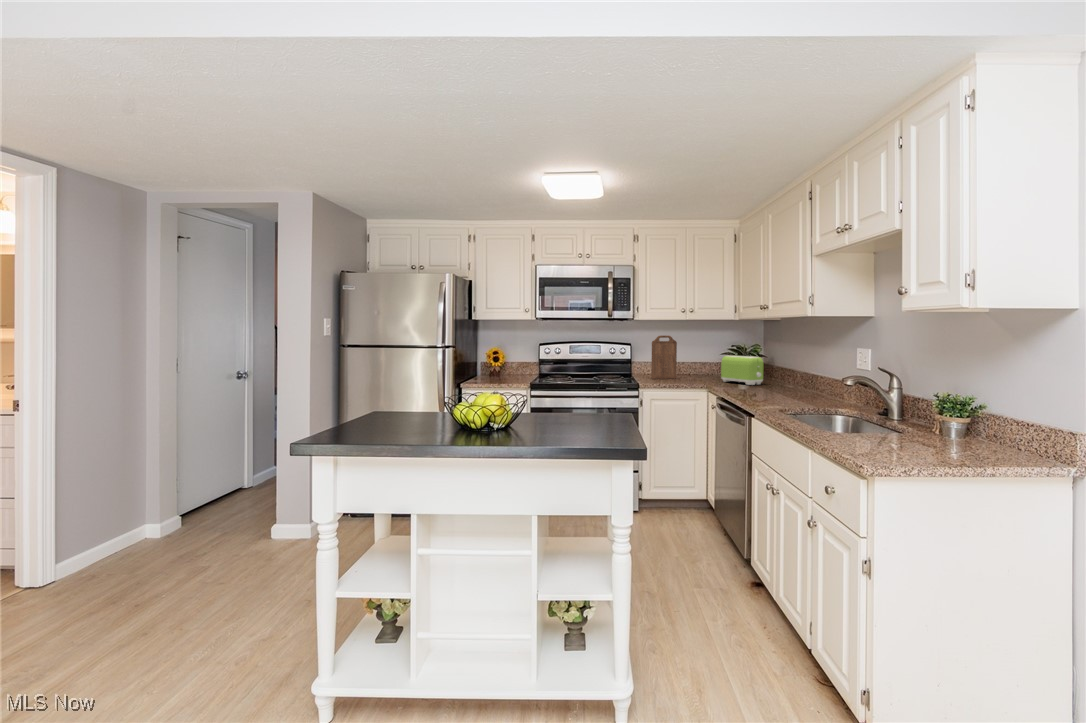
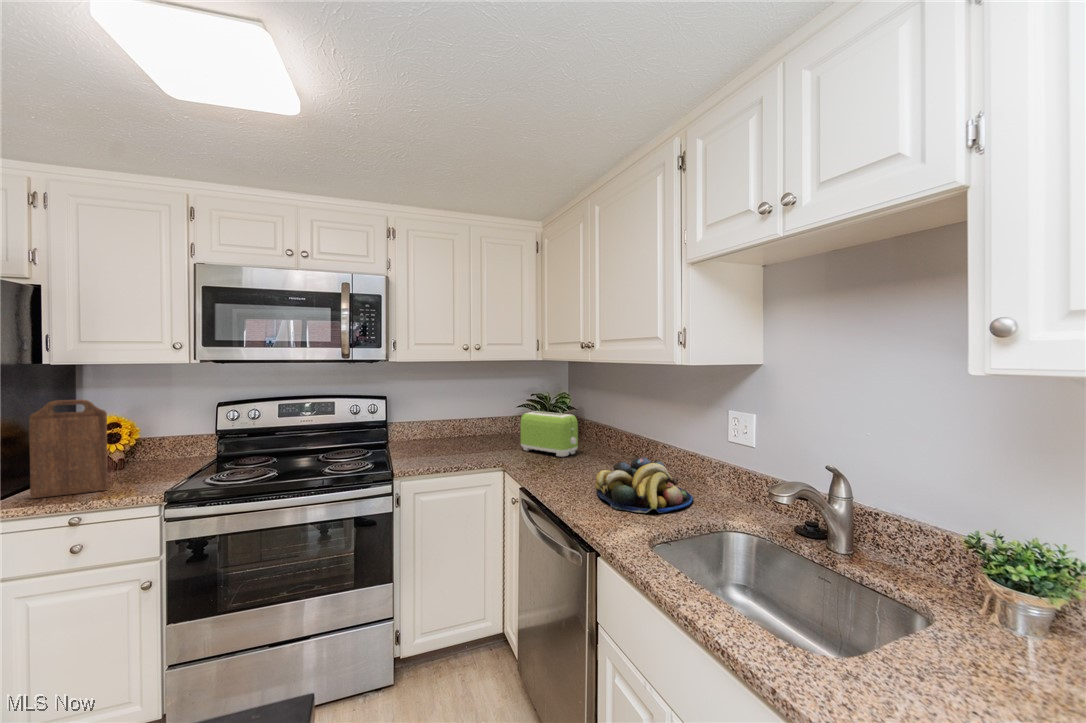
cutting board: present [651,335,677,379] -> present [29,400,108,498]
fruit bowl: none [761,378,824,402] -> present [595,457,693,513]

